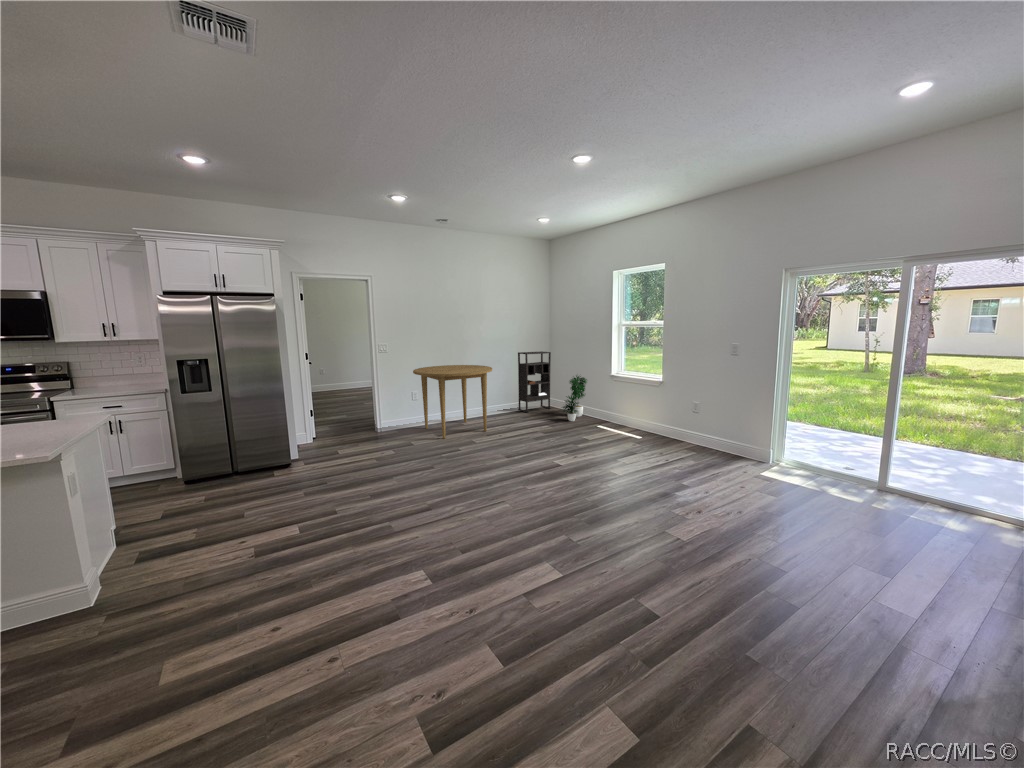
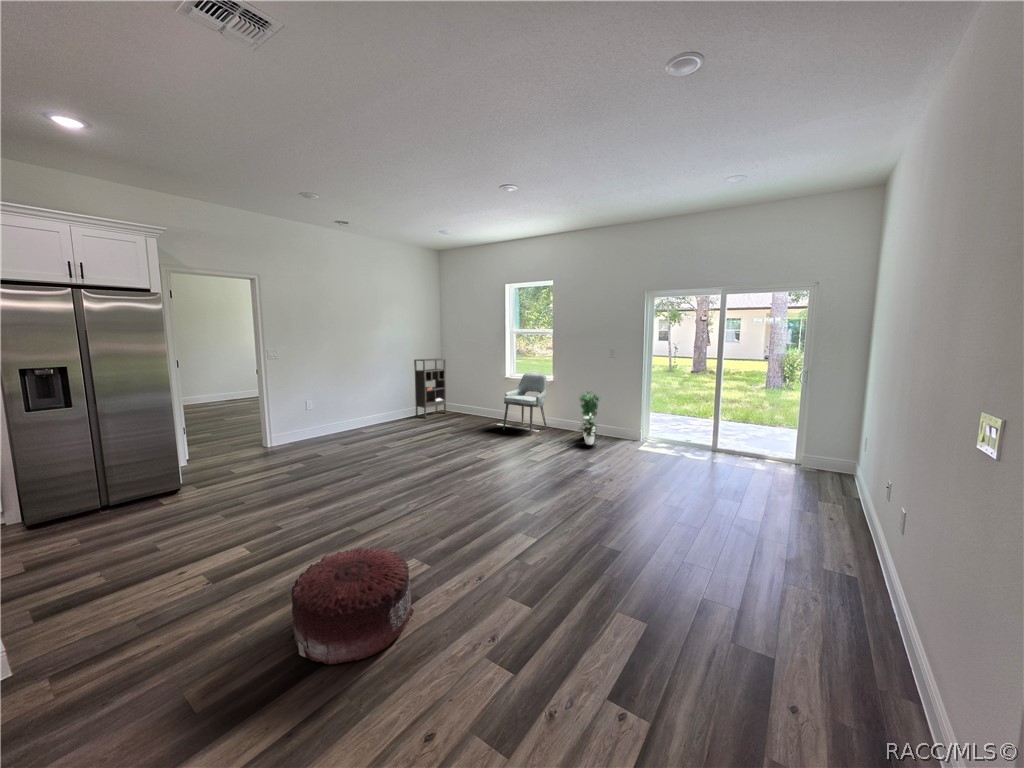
dining table: present [413,365,492,439] -> none [314,372,400,448]
dining chair: none [600,369,652,441] -> present [503,373,547,435]
potted plant: present [563,376,587,421] -> present [580,392,599,445]
pouf: none [256,552,386,677] -> present [291,547,414,665]

